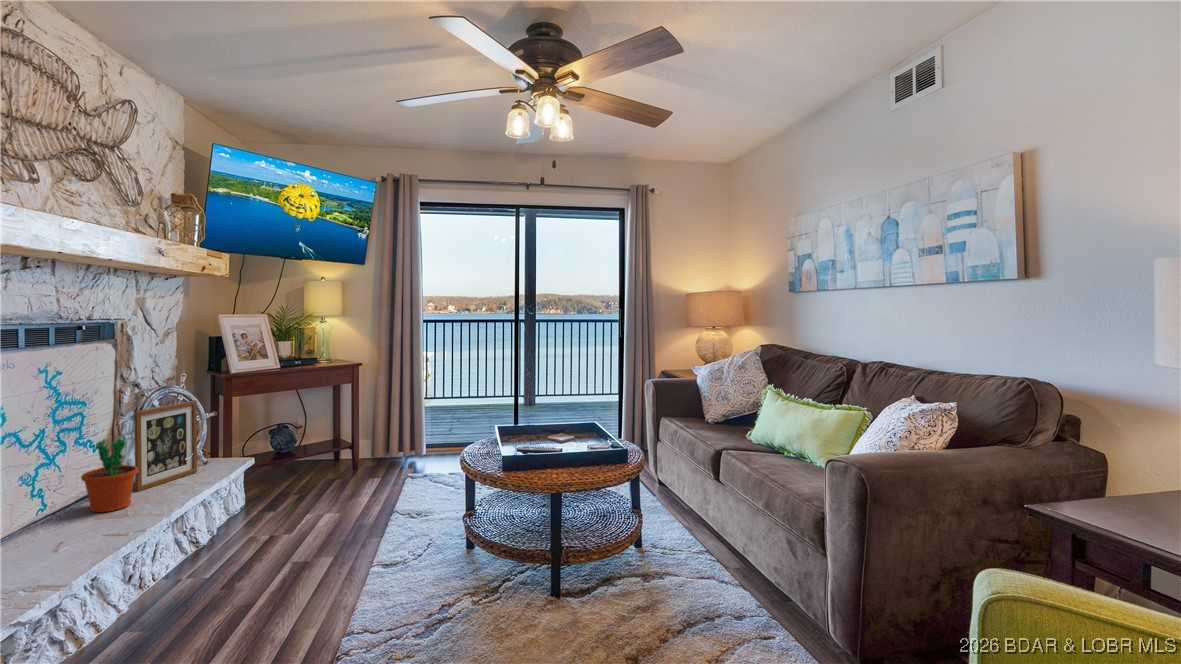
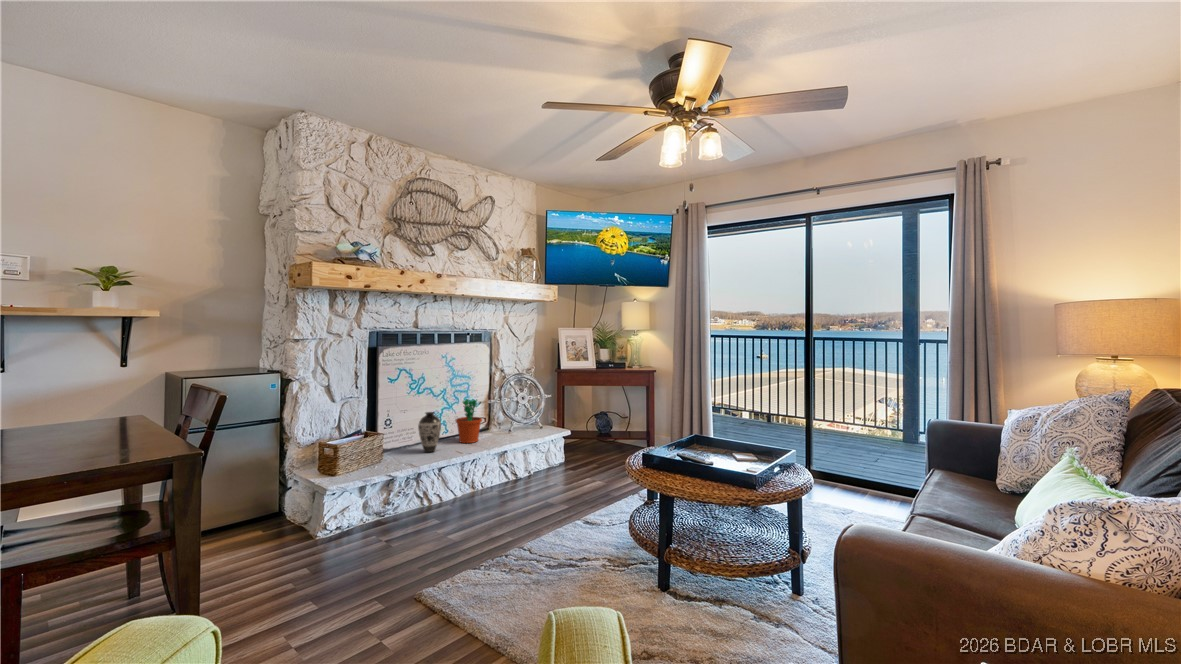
picture frame: present [134,401,197,492] -> none [488,383,527,436]
decorative vase: none [27,472,80,544] -> present [418,412,441,452]

